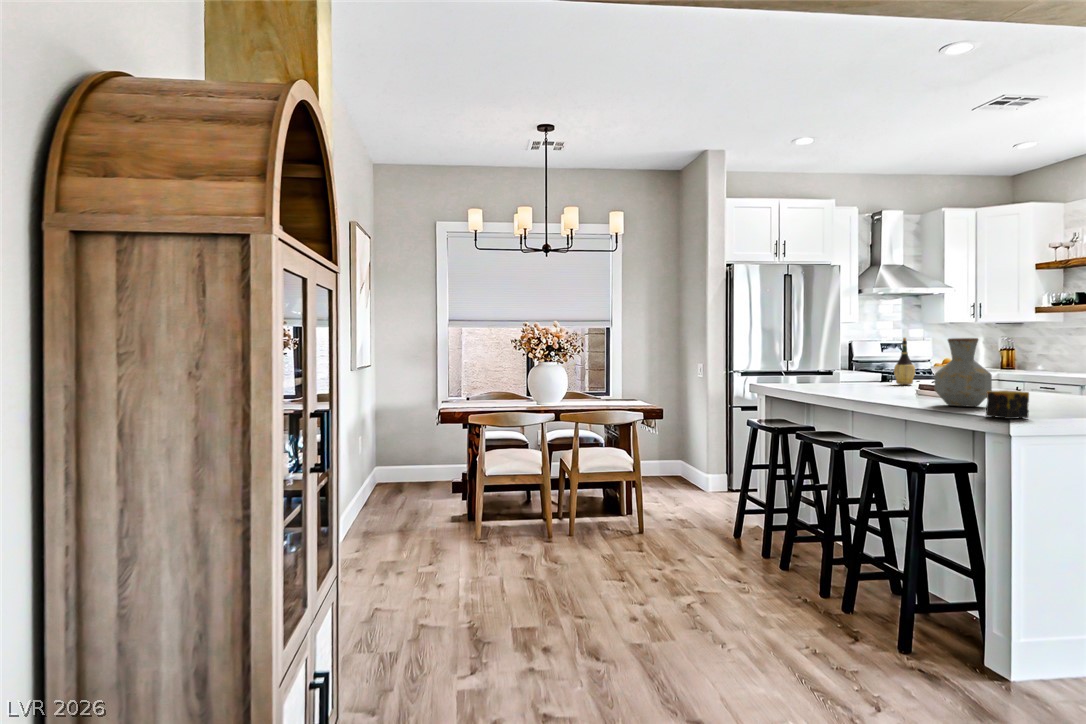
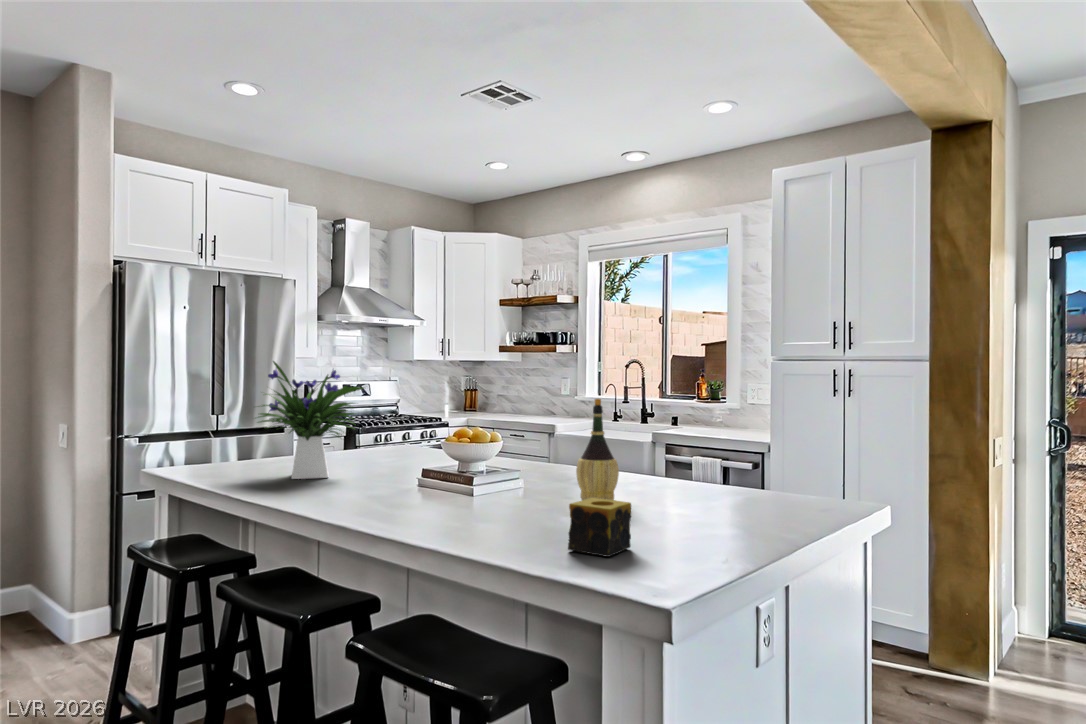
flower arrangement: none [812,321,884,392] -> present [260,361,364,479]
wine bottle: present [894,338,915,385] -> present [576,399,619,500]
vase: present [934,338,992,407] -> none [461,398,541,514]

